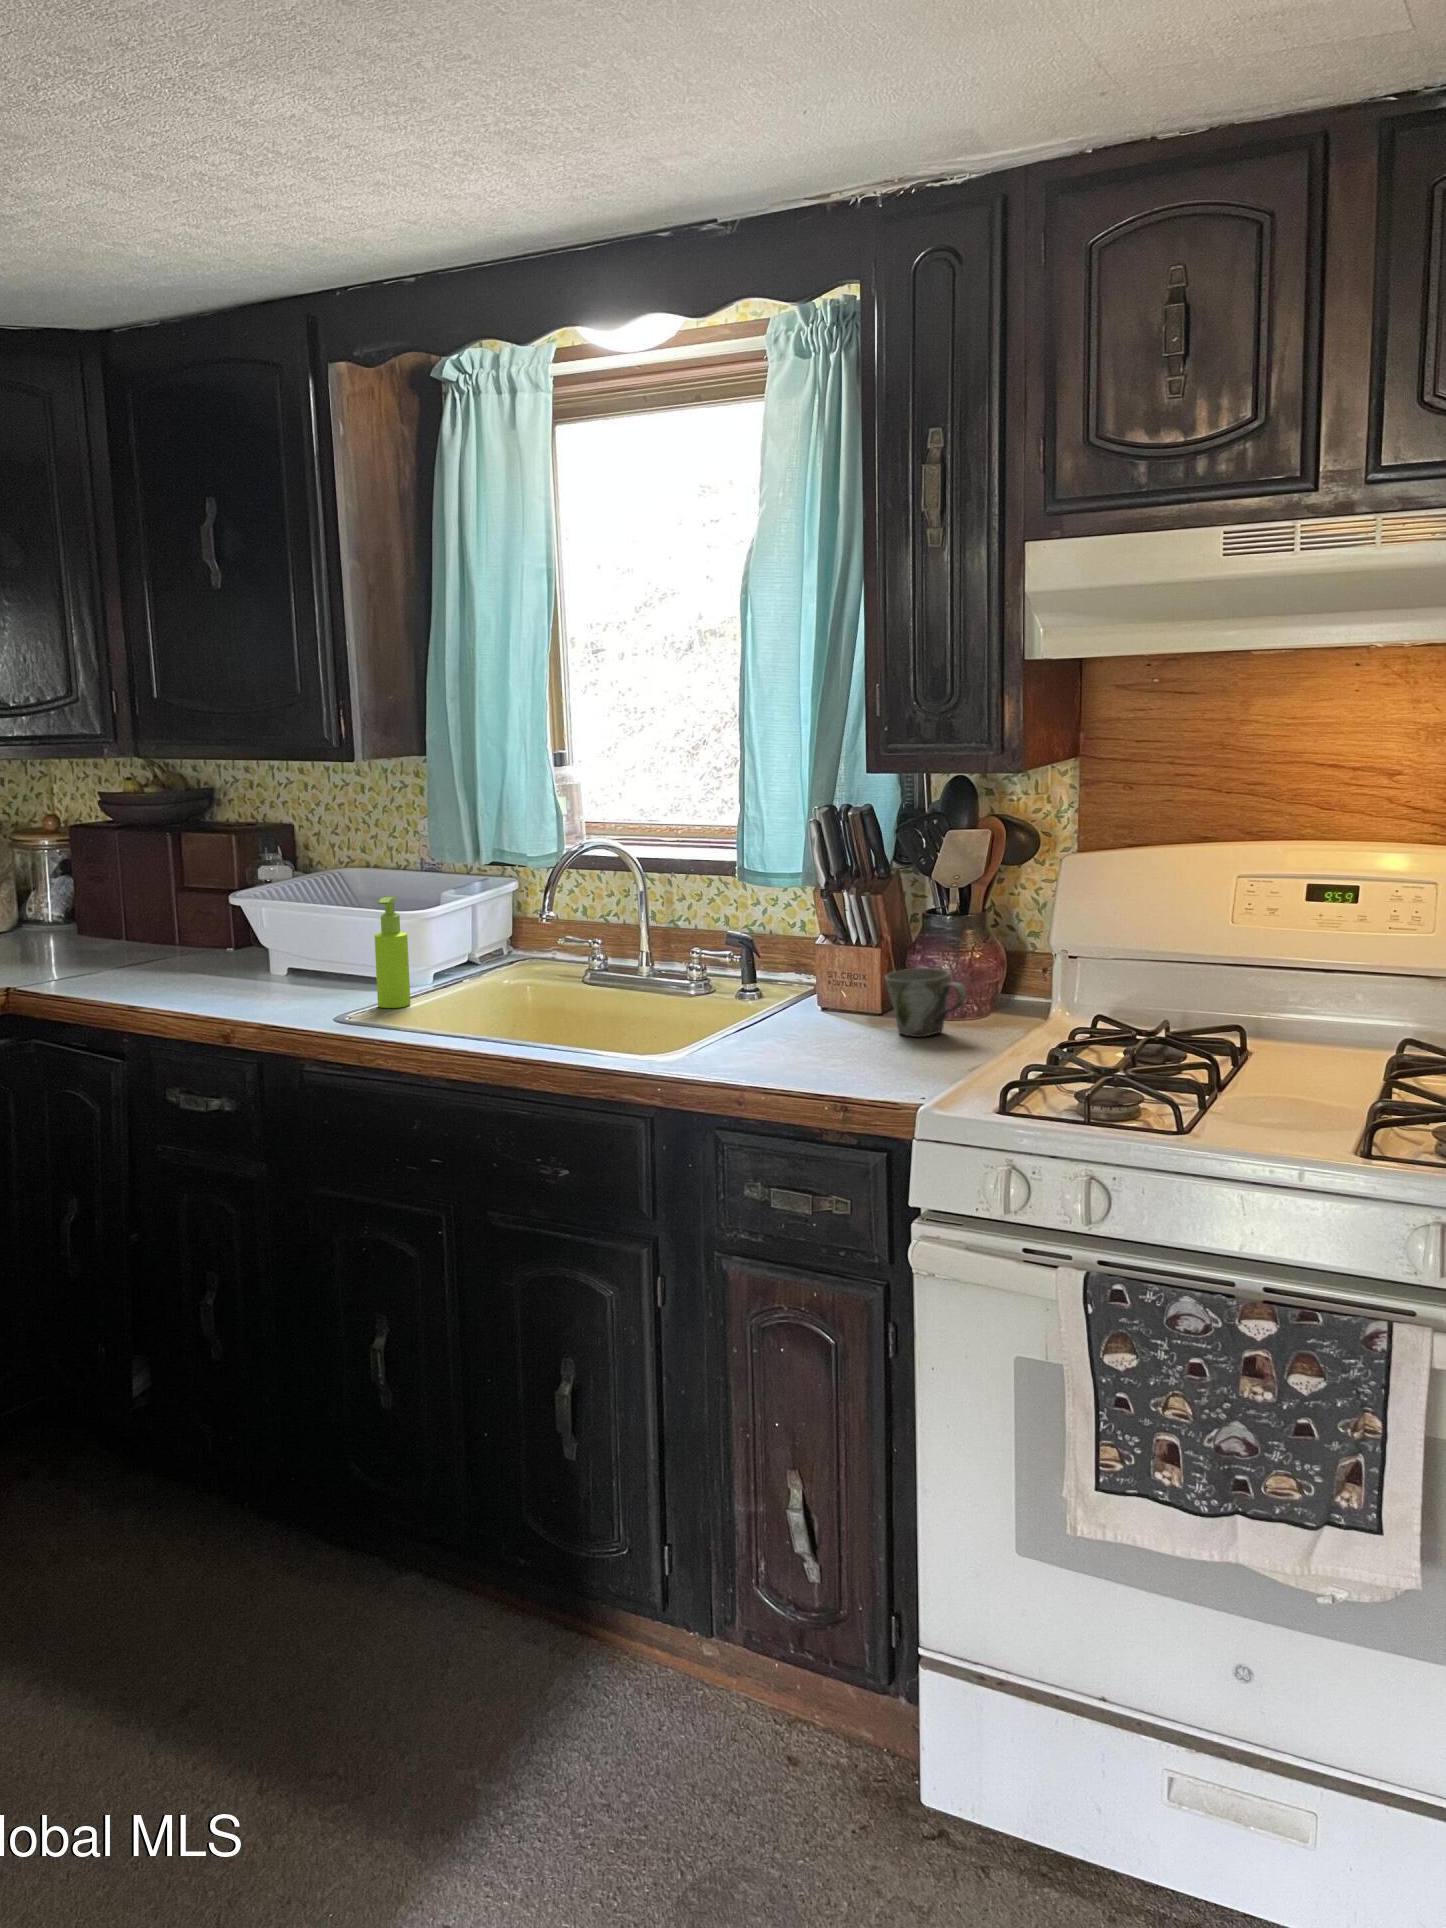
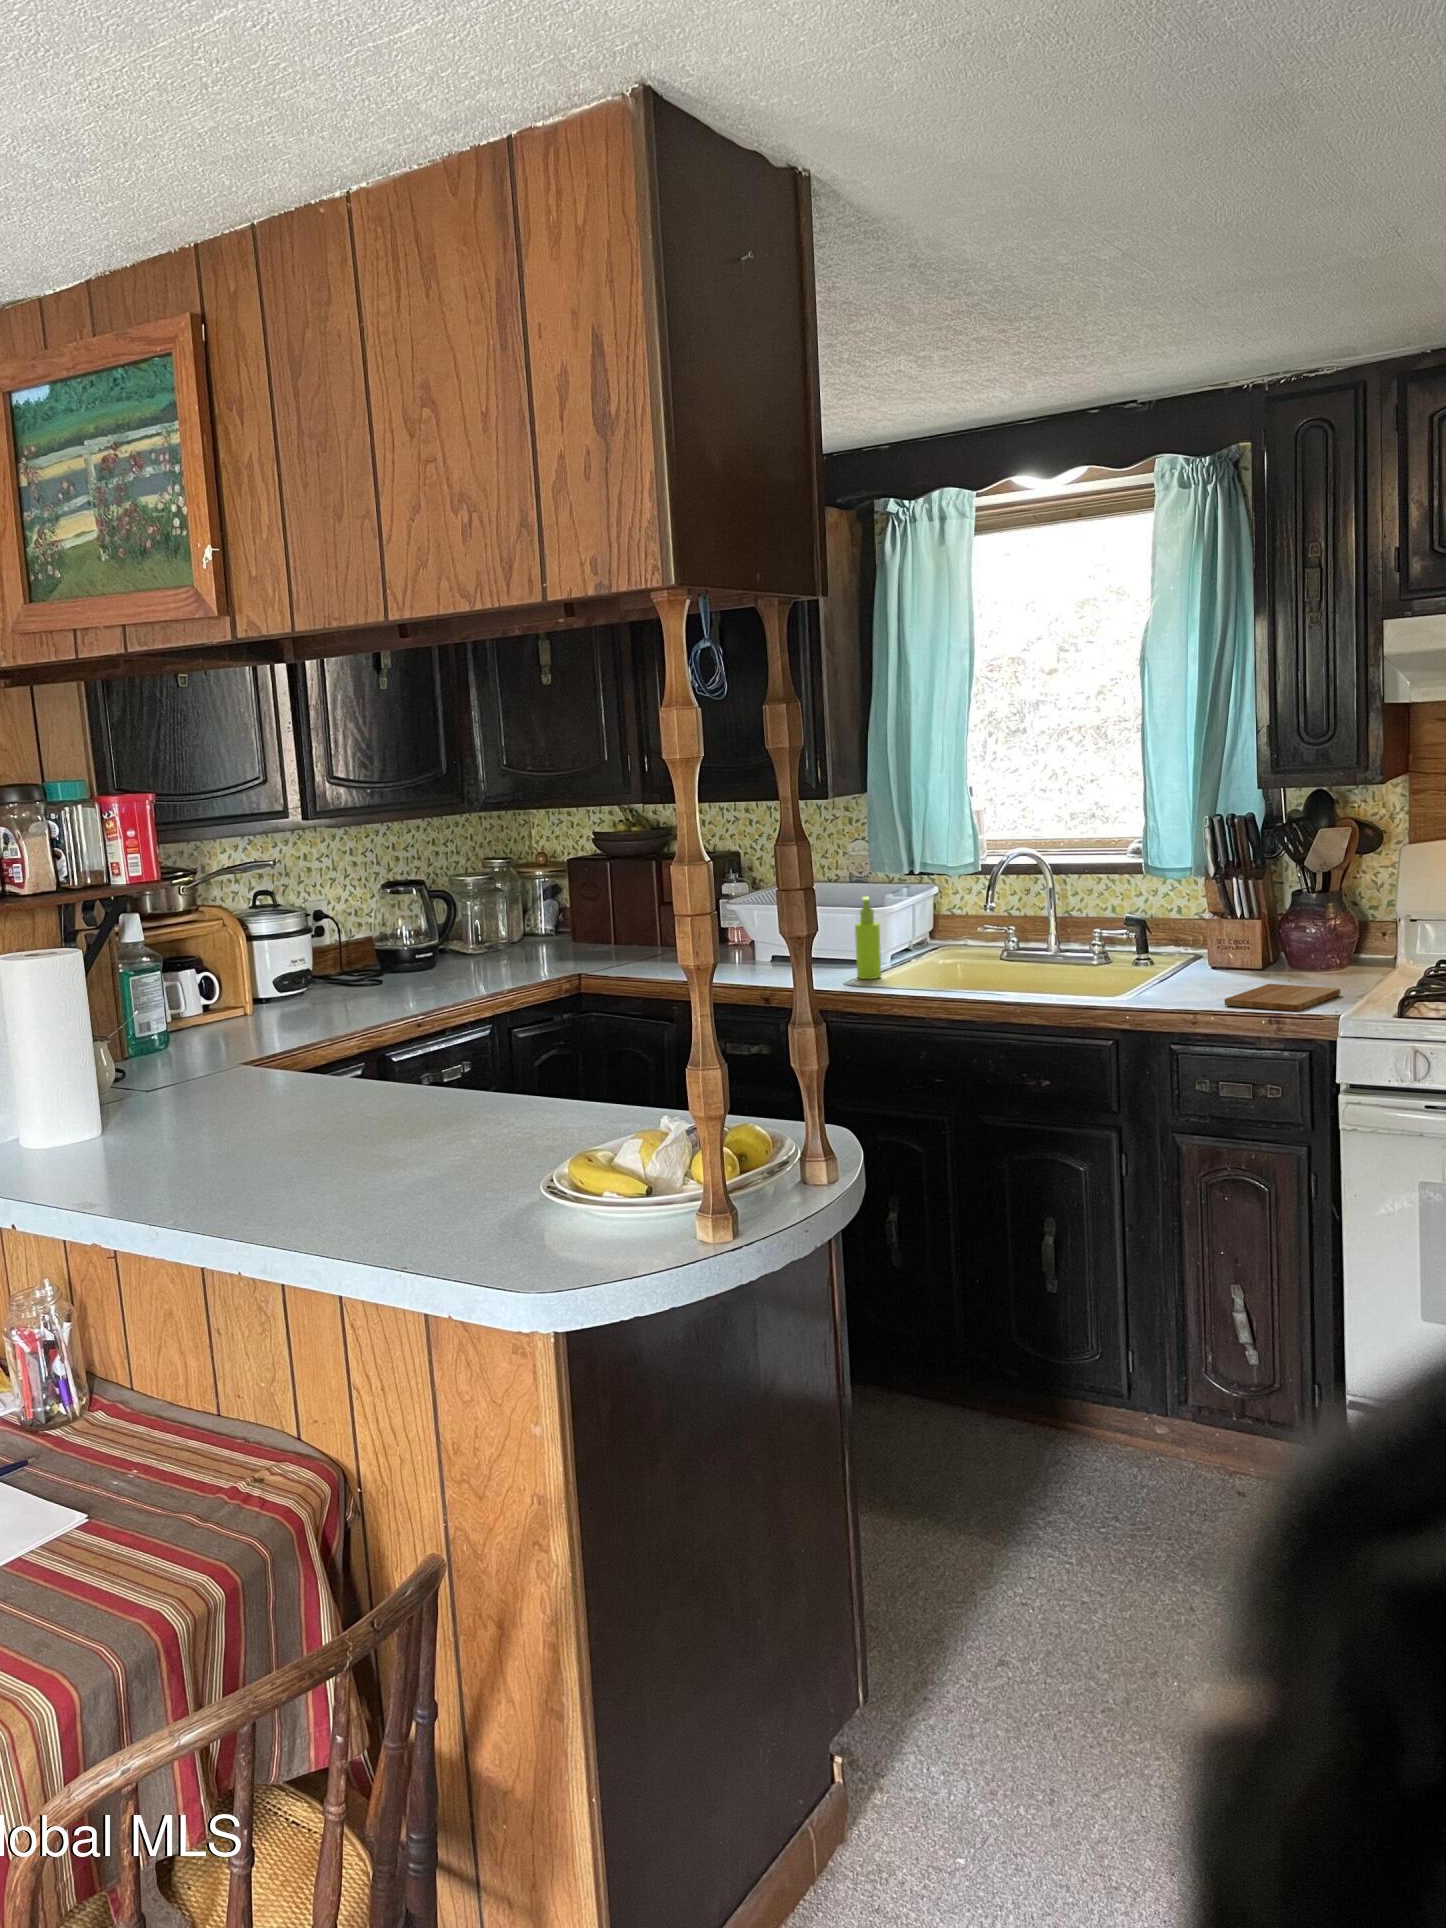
mug: present [885,968,966,1037] -> none [1271,932,1339,982]
cutting board: none [783,1044,947,1095] -> present [1225,984,1340,1011]

